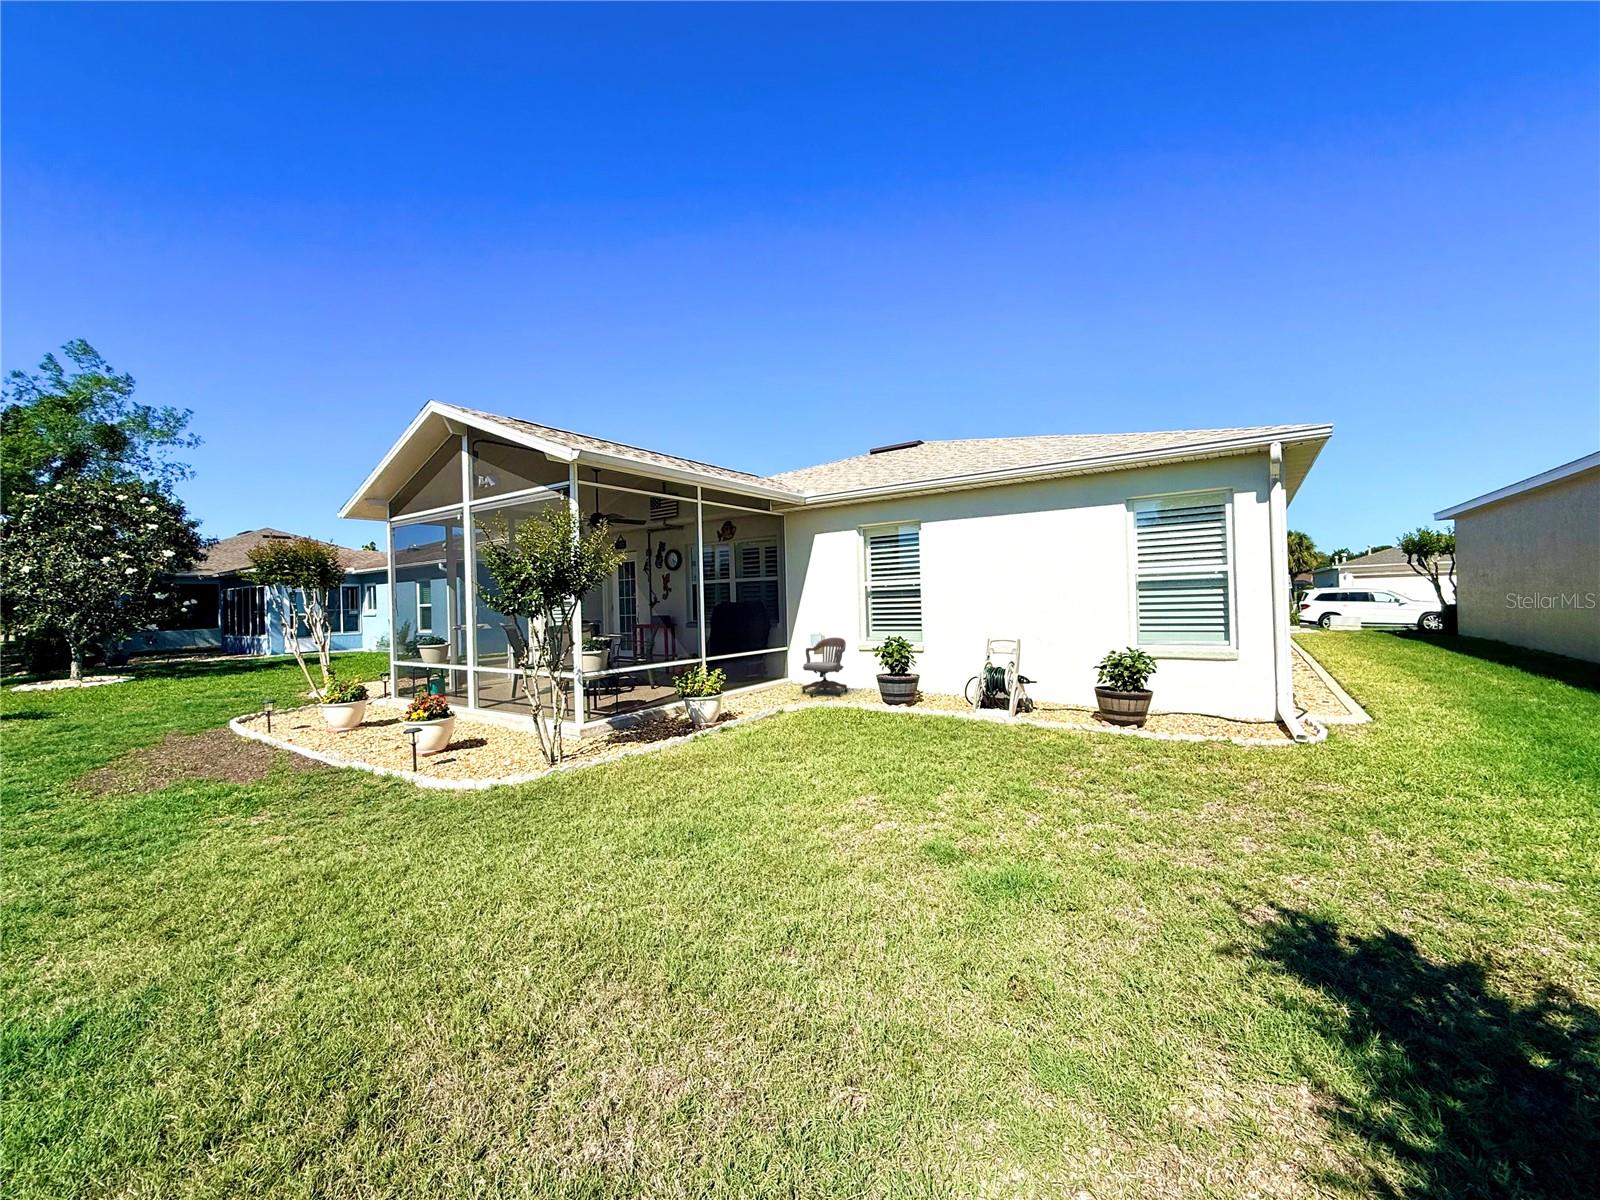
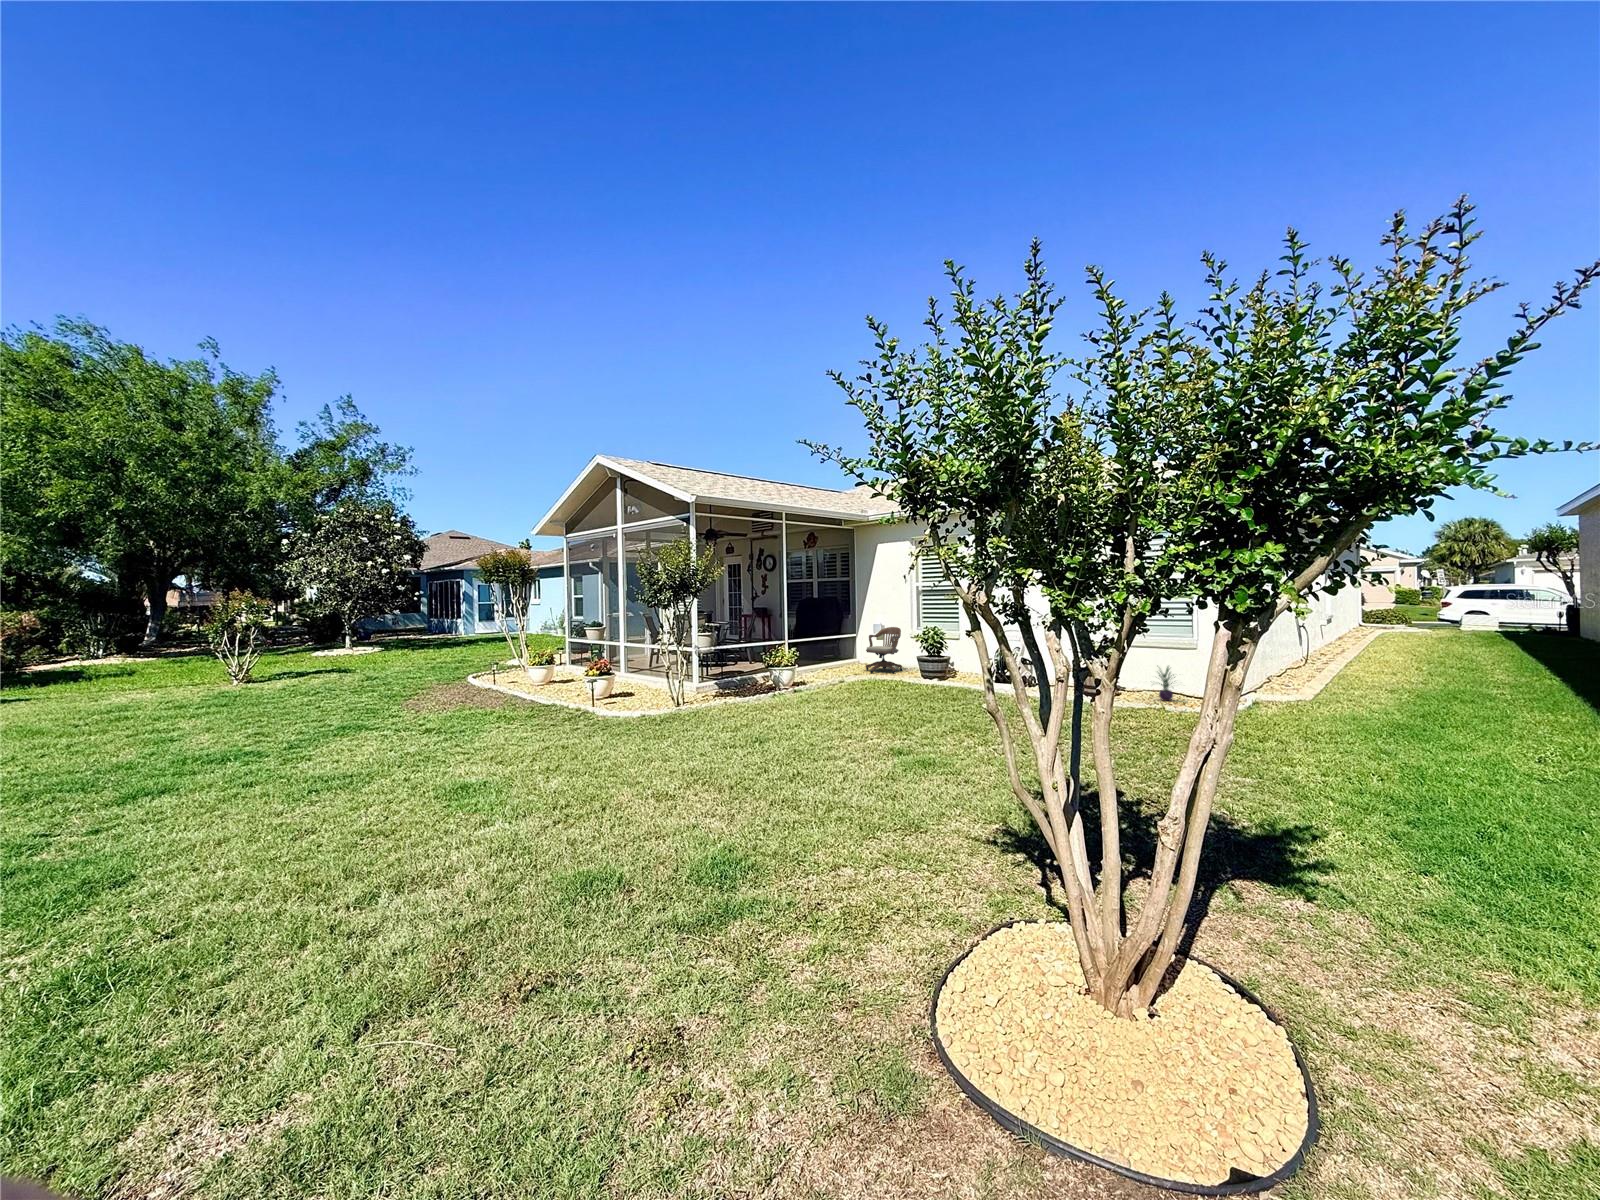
decorative plant: none [1169,681,1225,726] -> present [1159,667,1175,701]

